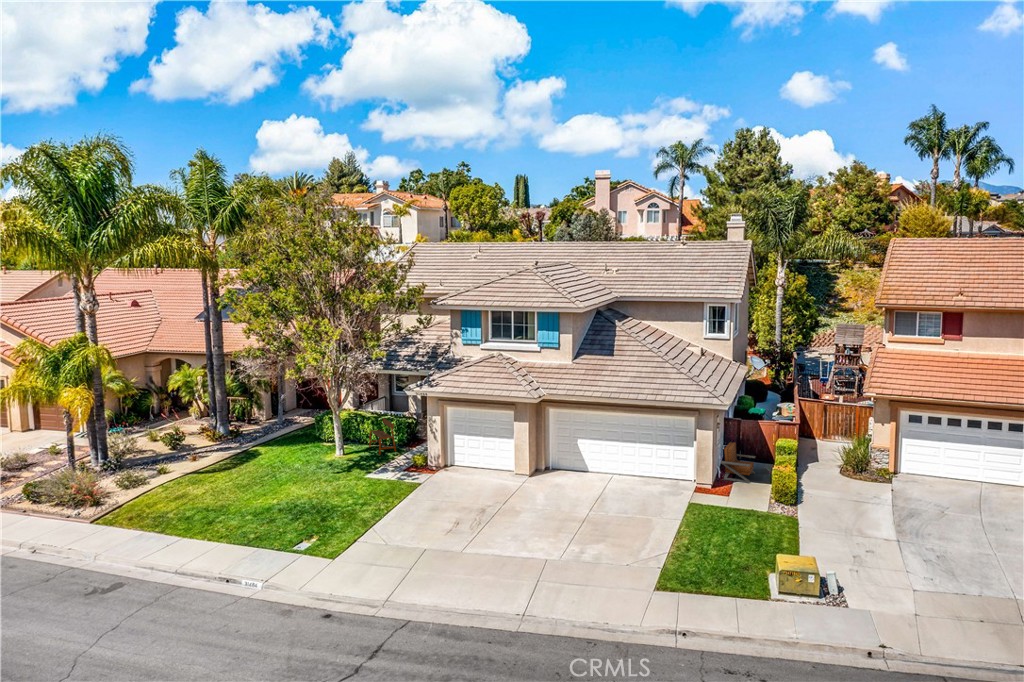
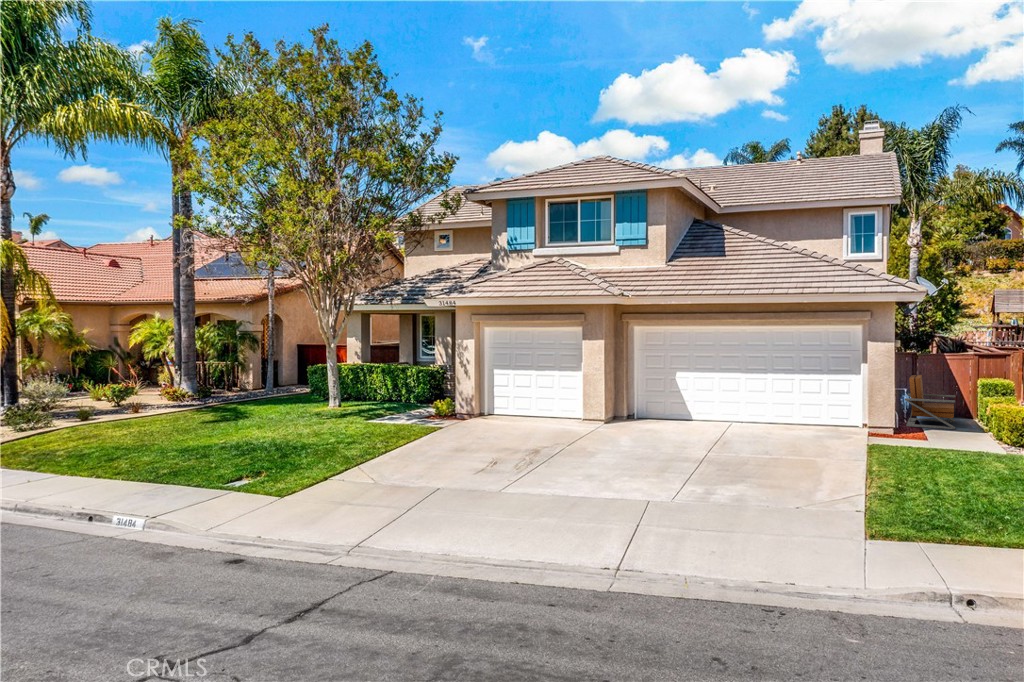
bench: present [369,418,396,454] -> none [378,364,414,408]

